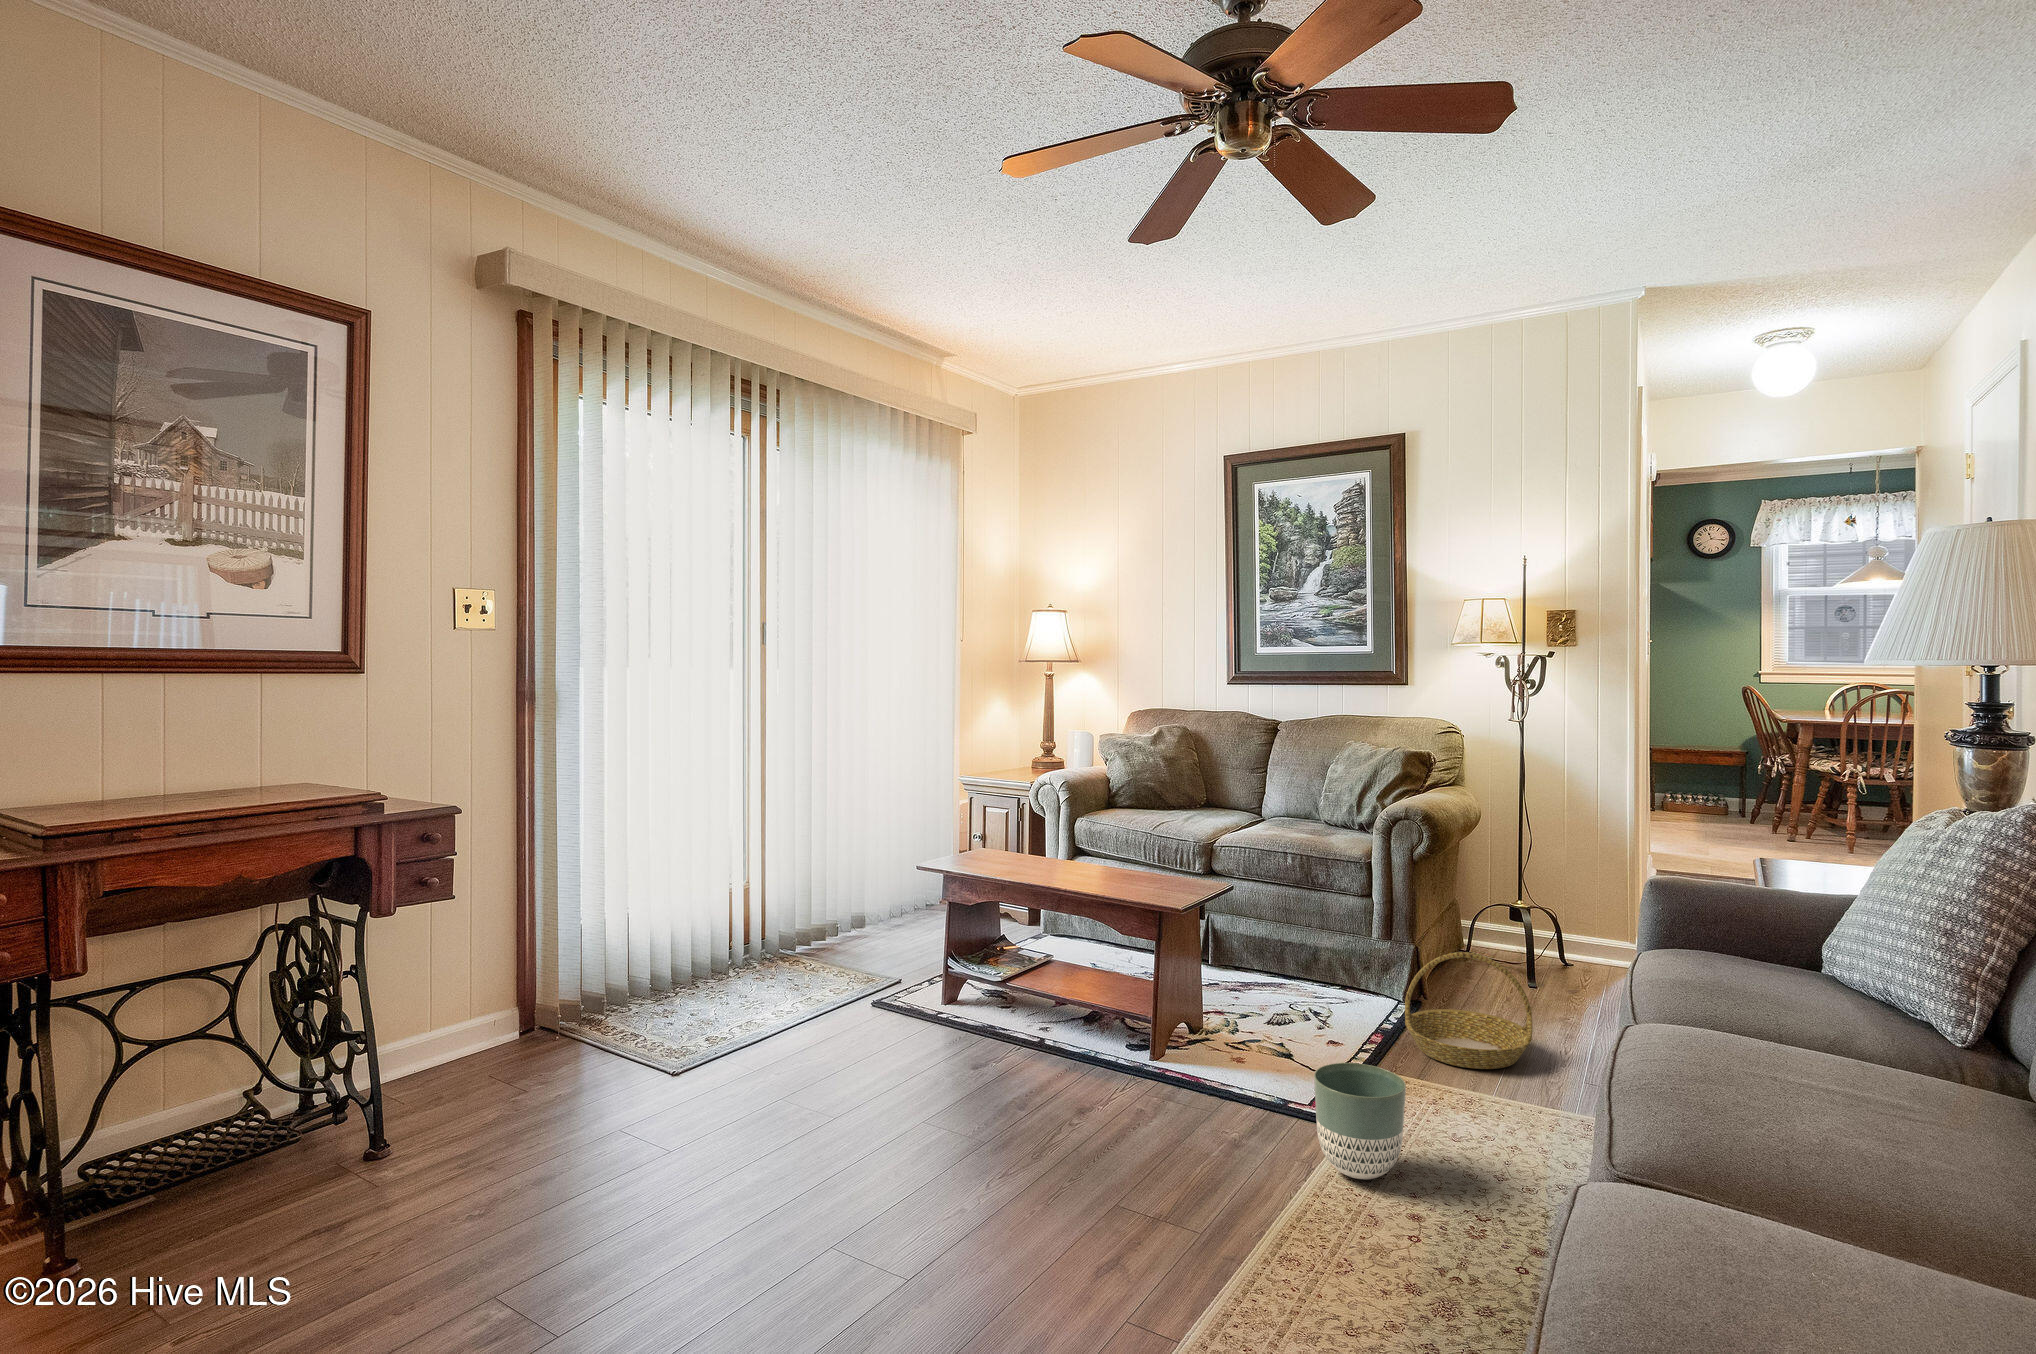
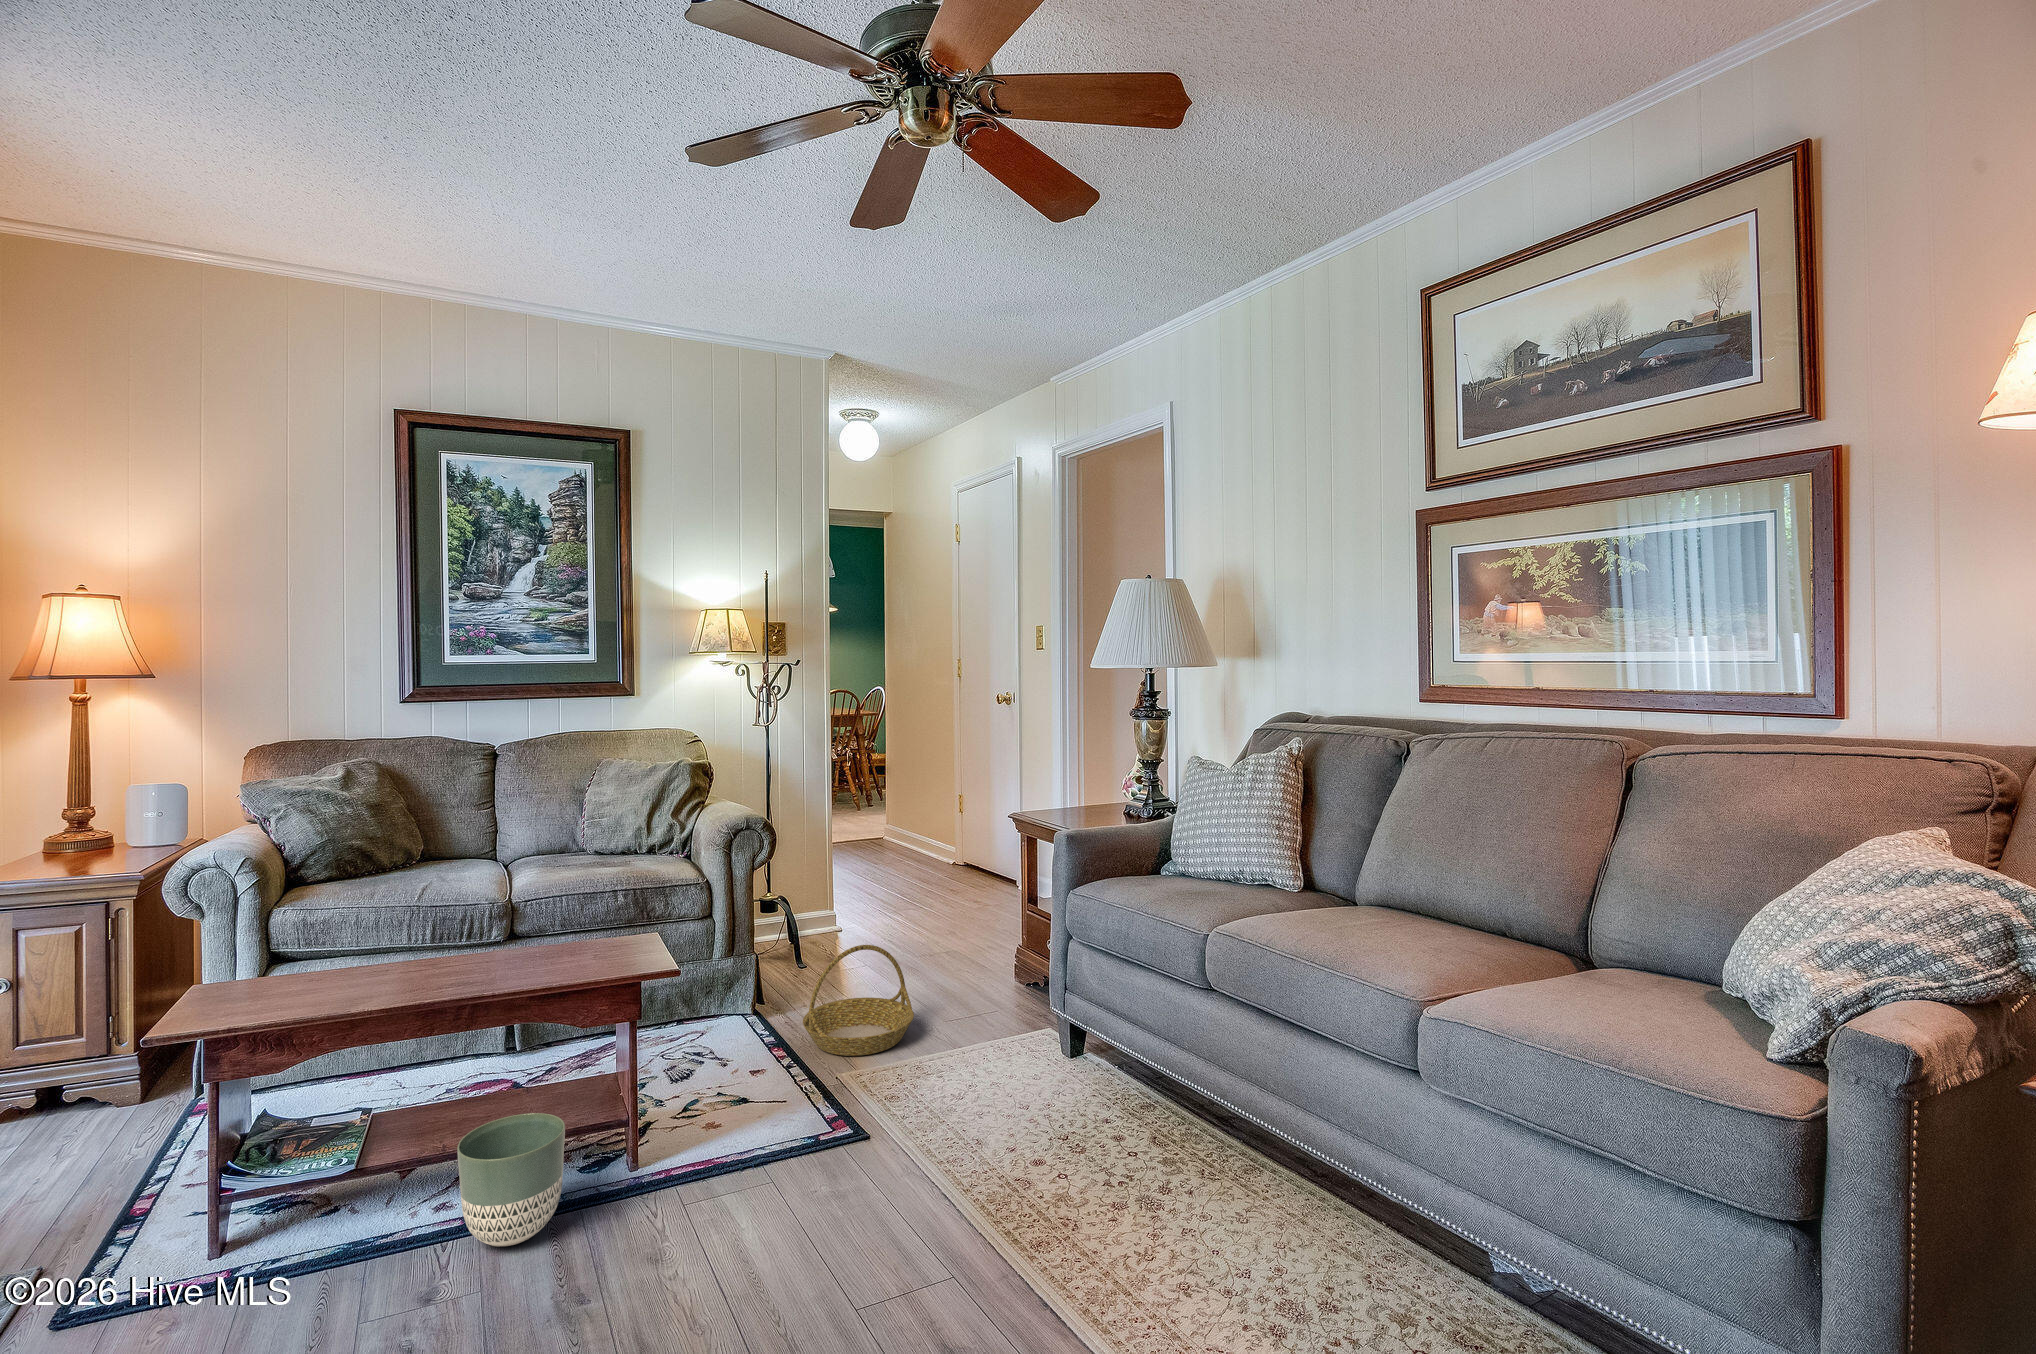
planter: present [1314,1063,1406,1180] -> present [457,1113,565,1247]

